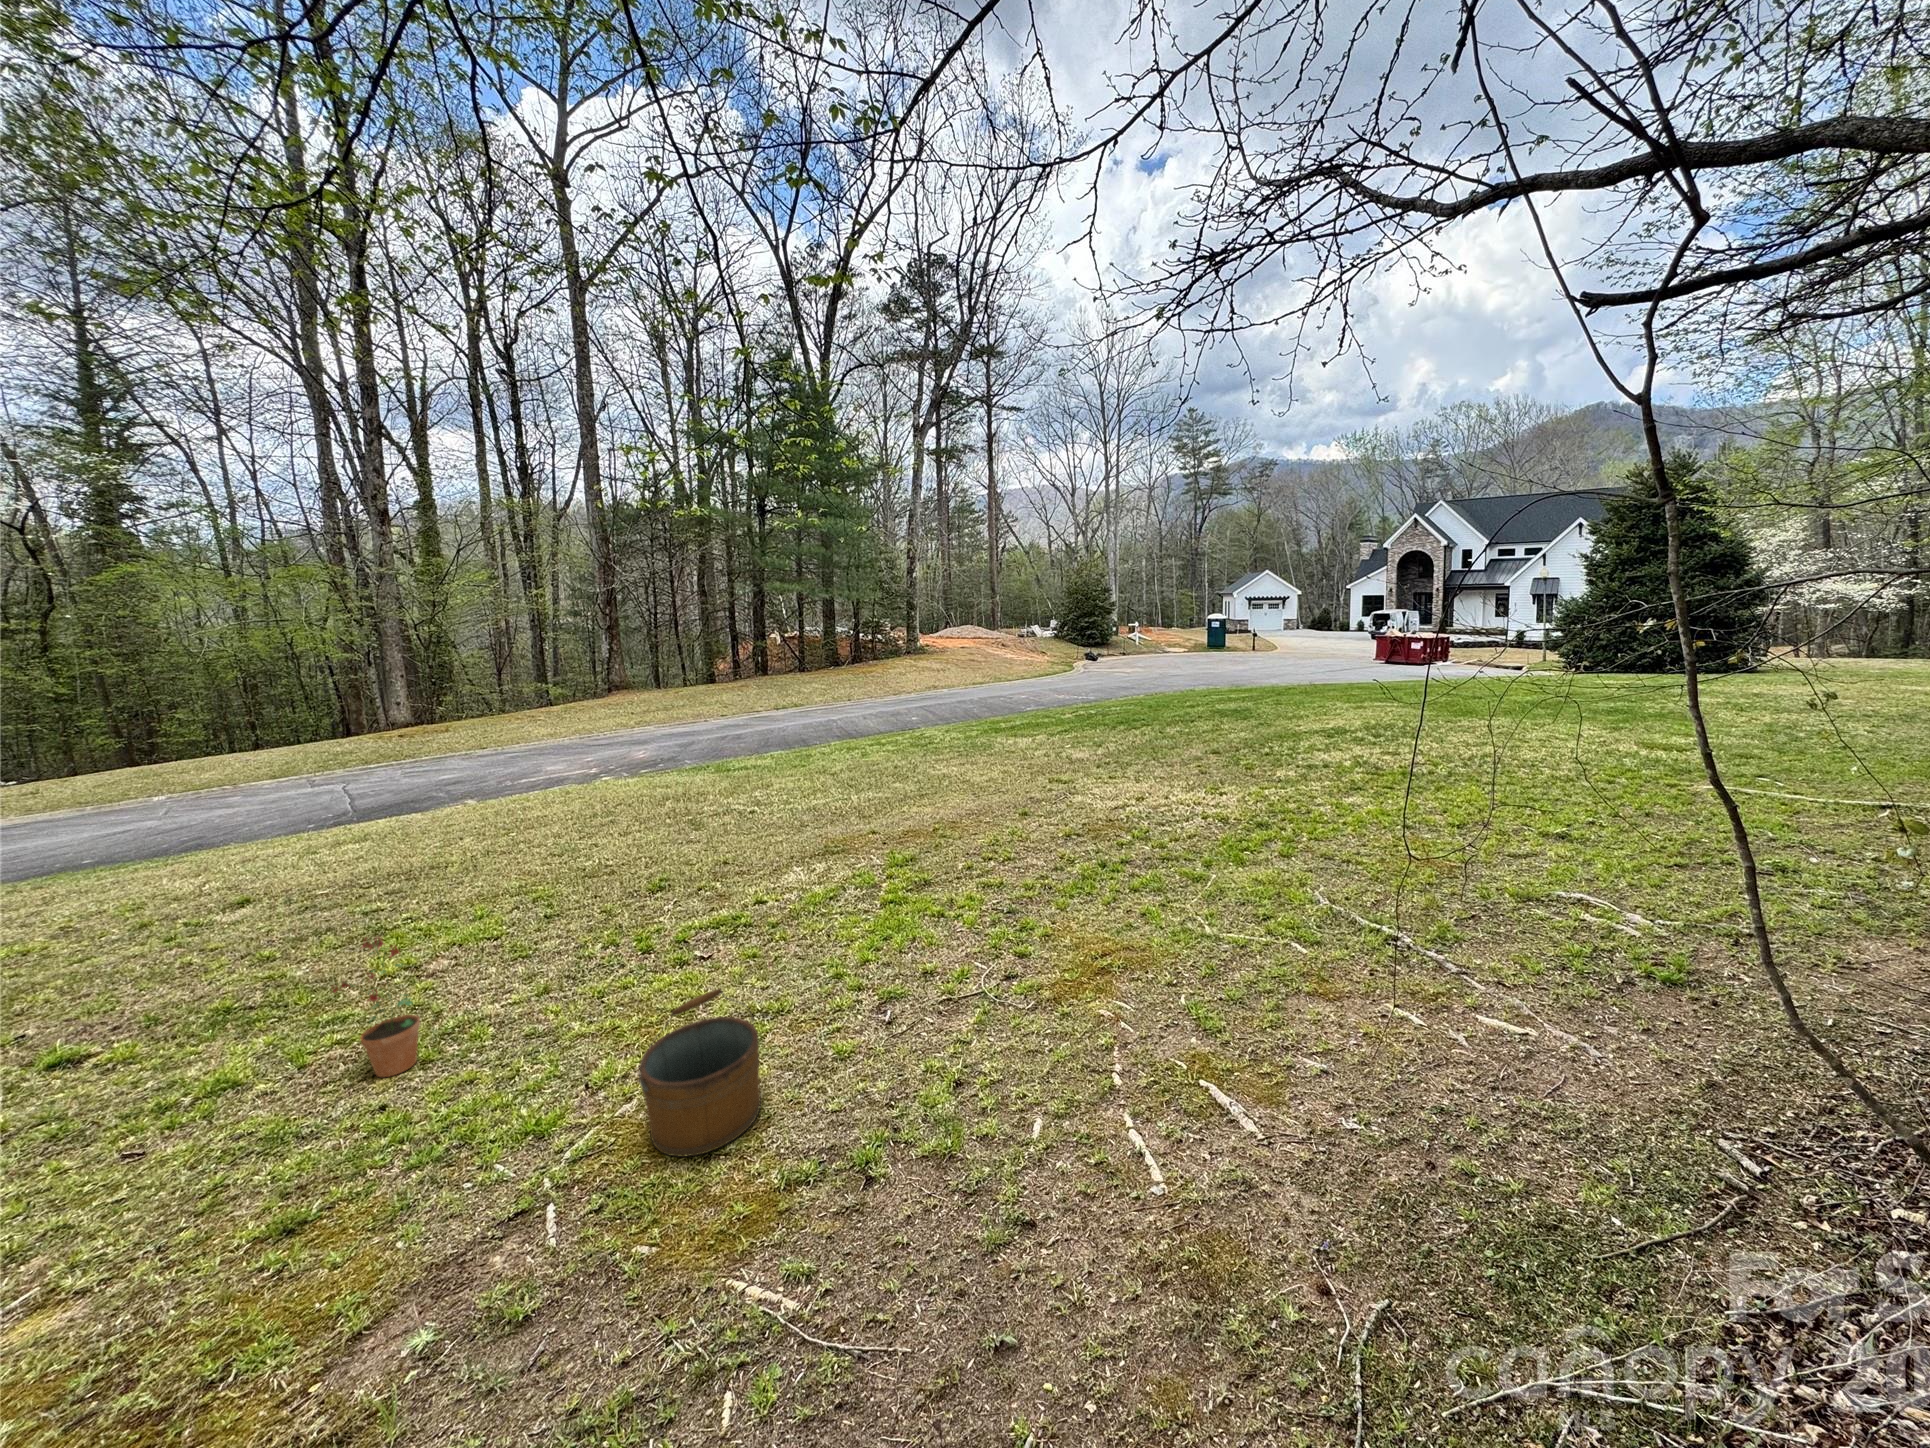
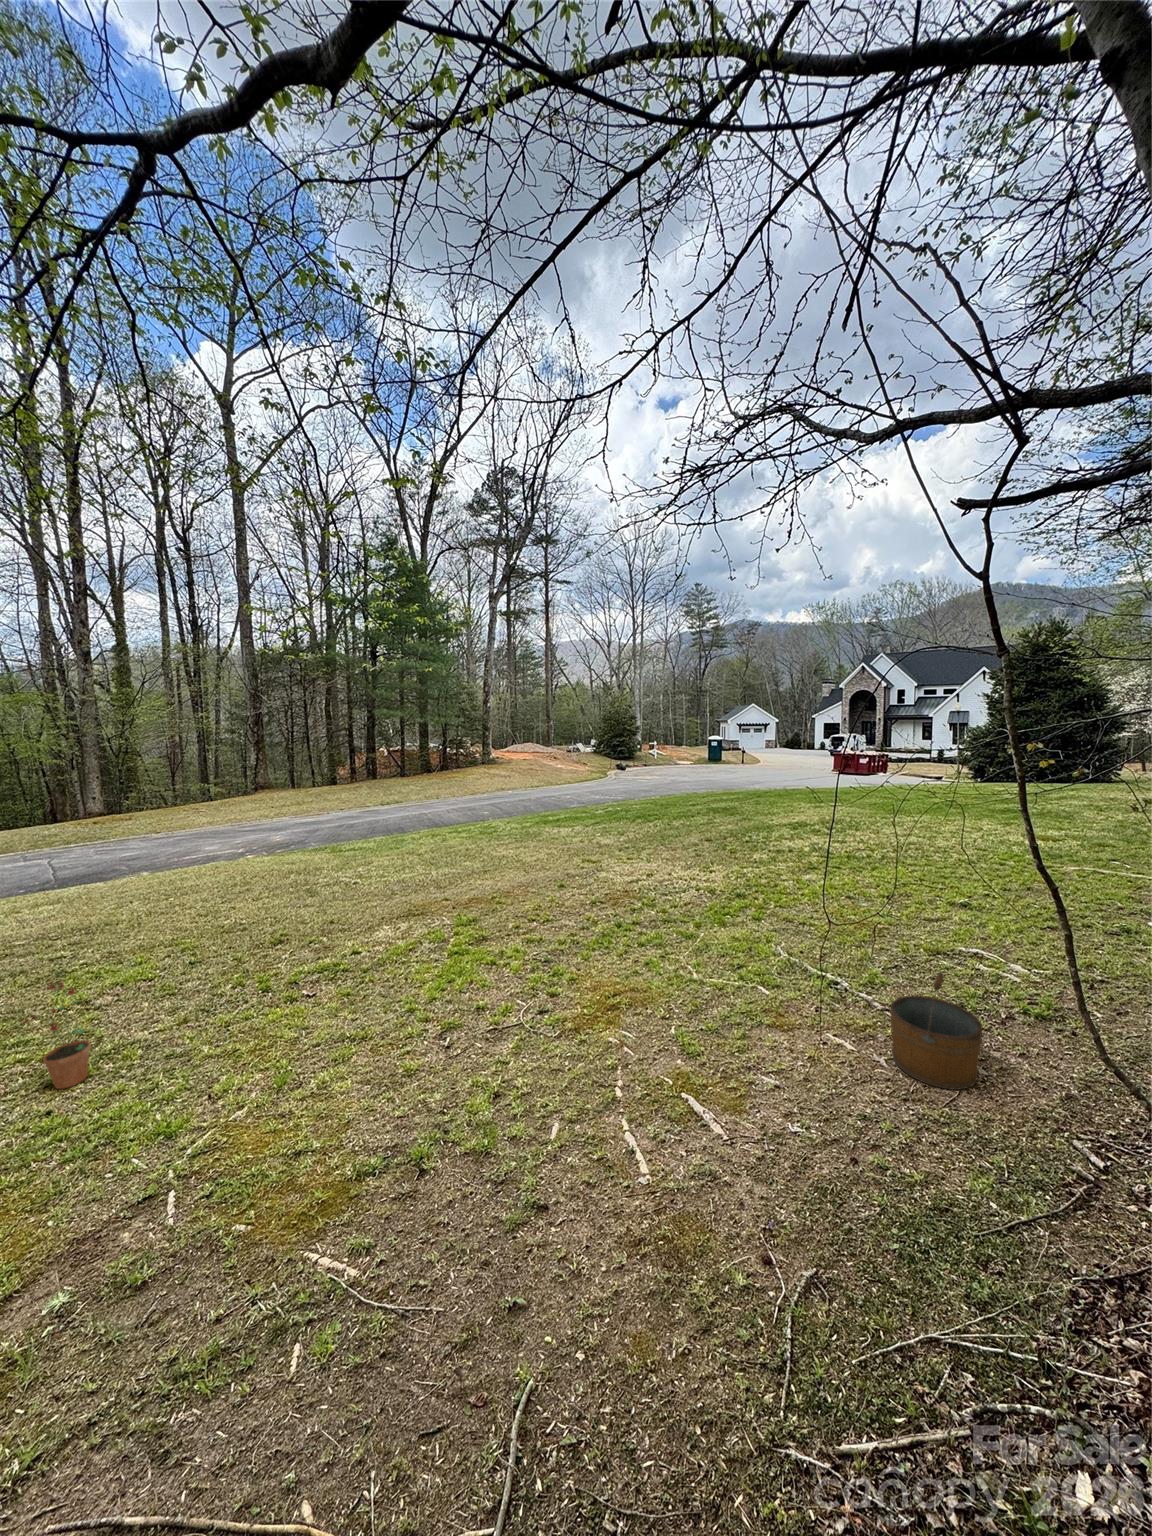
bucket: present [639,988,761,1157] -> present [890,973,982,1090]

